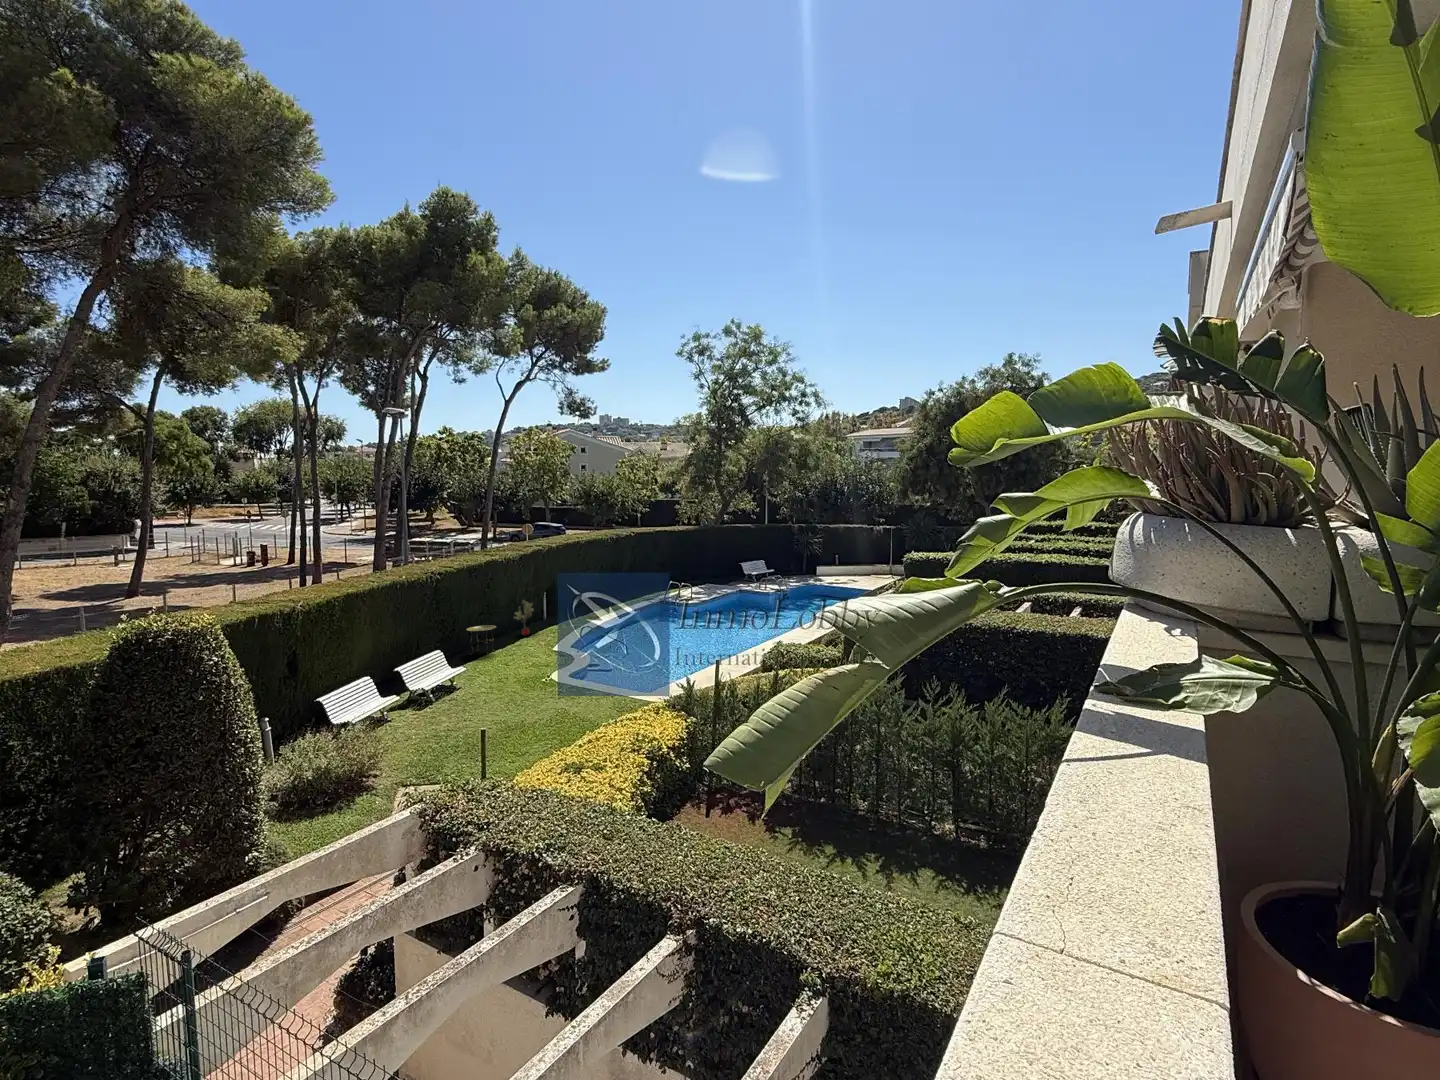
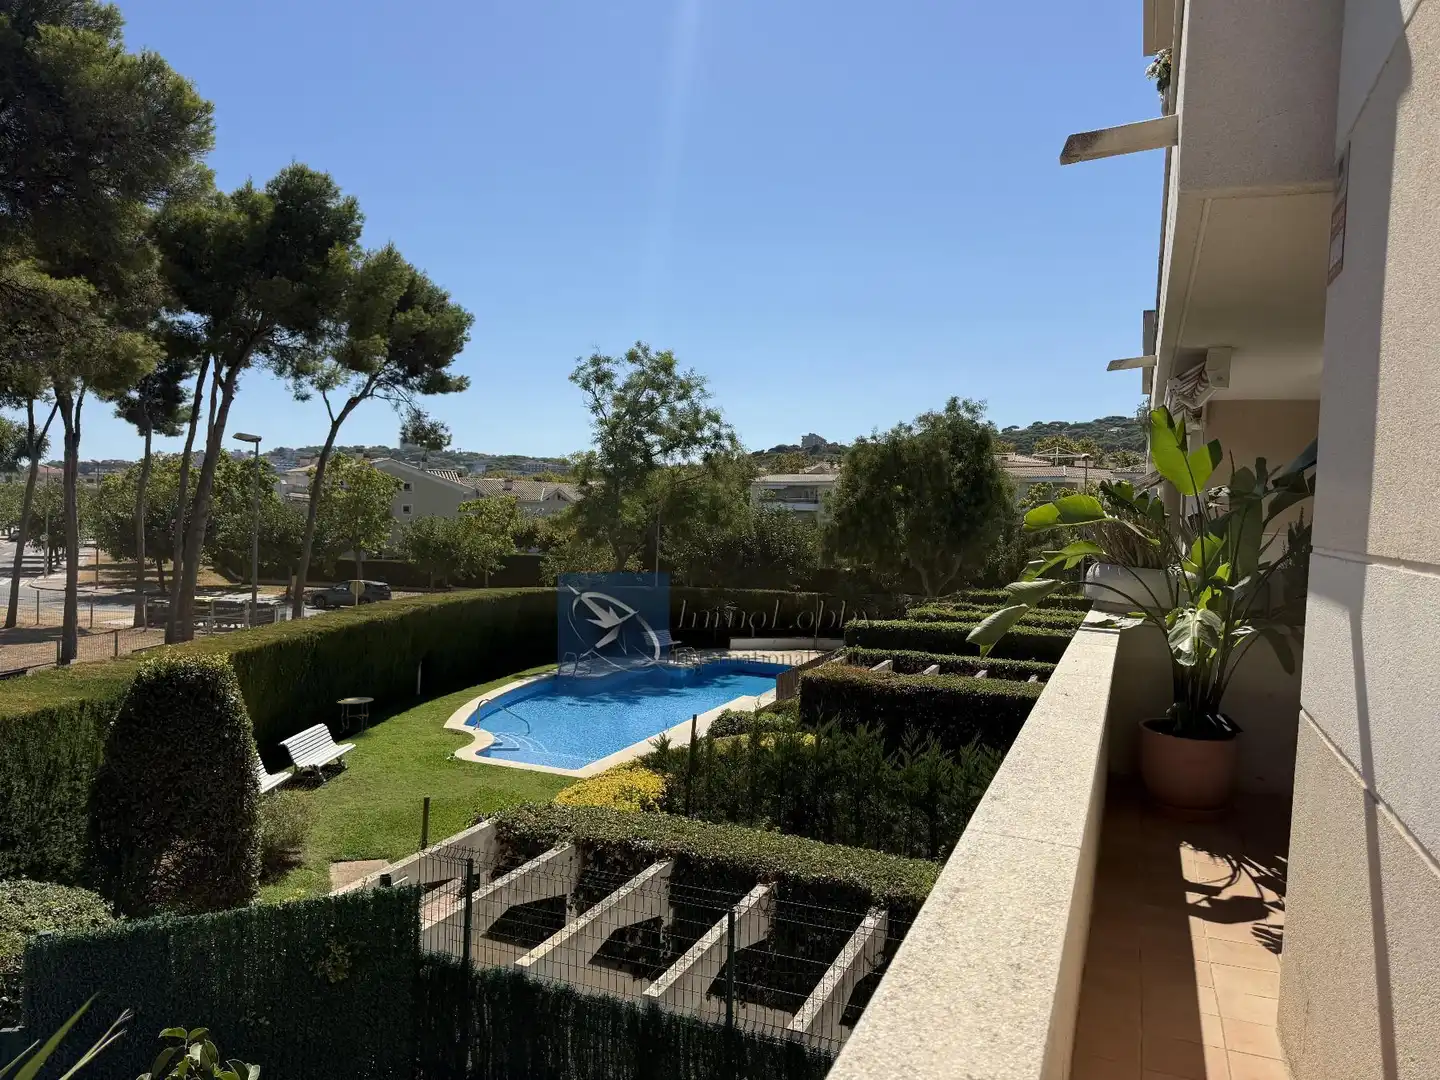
potted tree: present [515,601,534,636] -> none [385,669,410,713]

